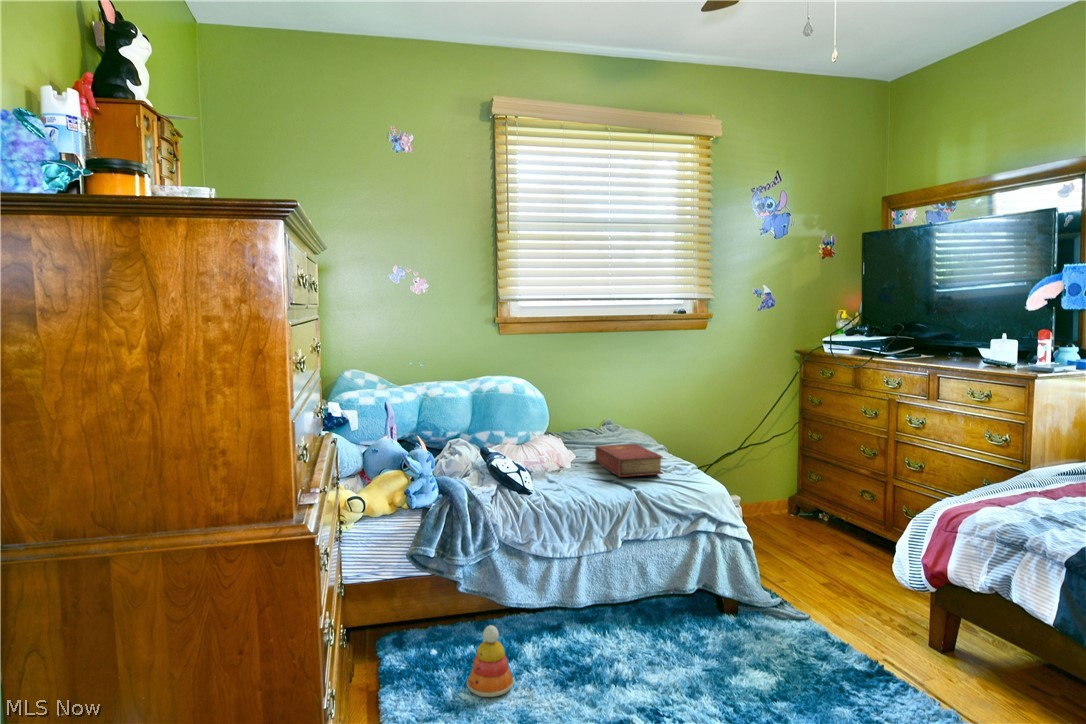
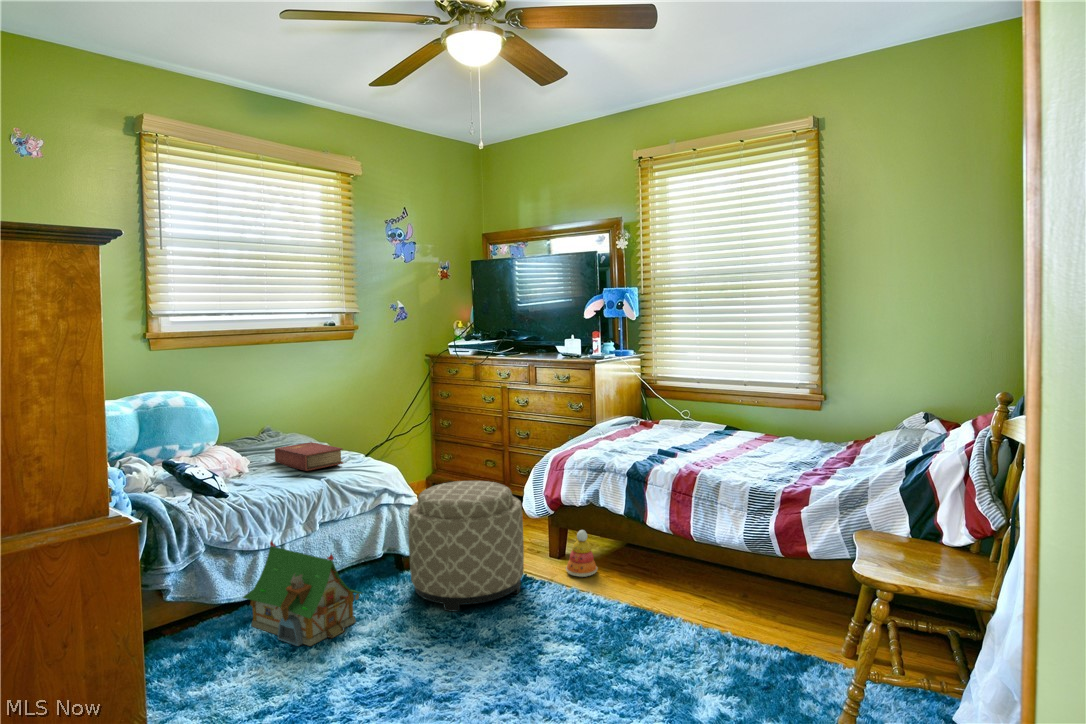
ottoman: none [720,520,879,693] -> present [409,481,524,612]
toy house: none [533,549,654,683] -> present [242,540,362,646]
stacking toy: present [467,625,514,697] -> present [566,530,597,577]

